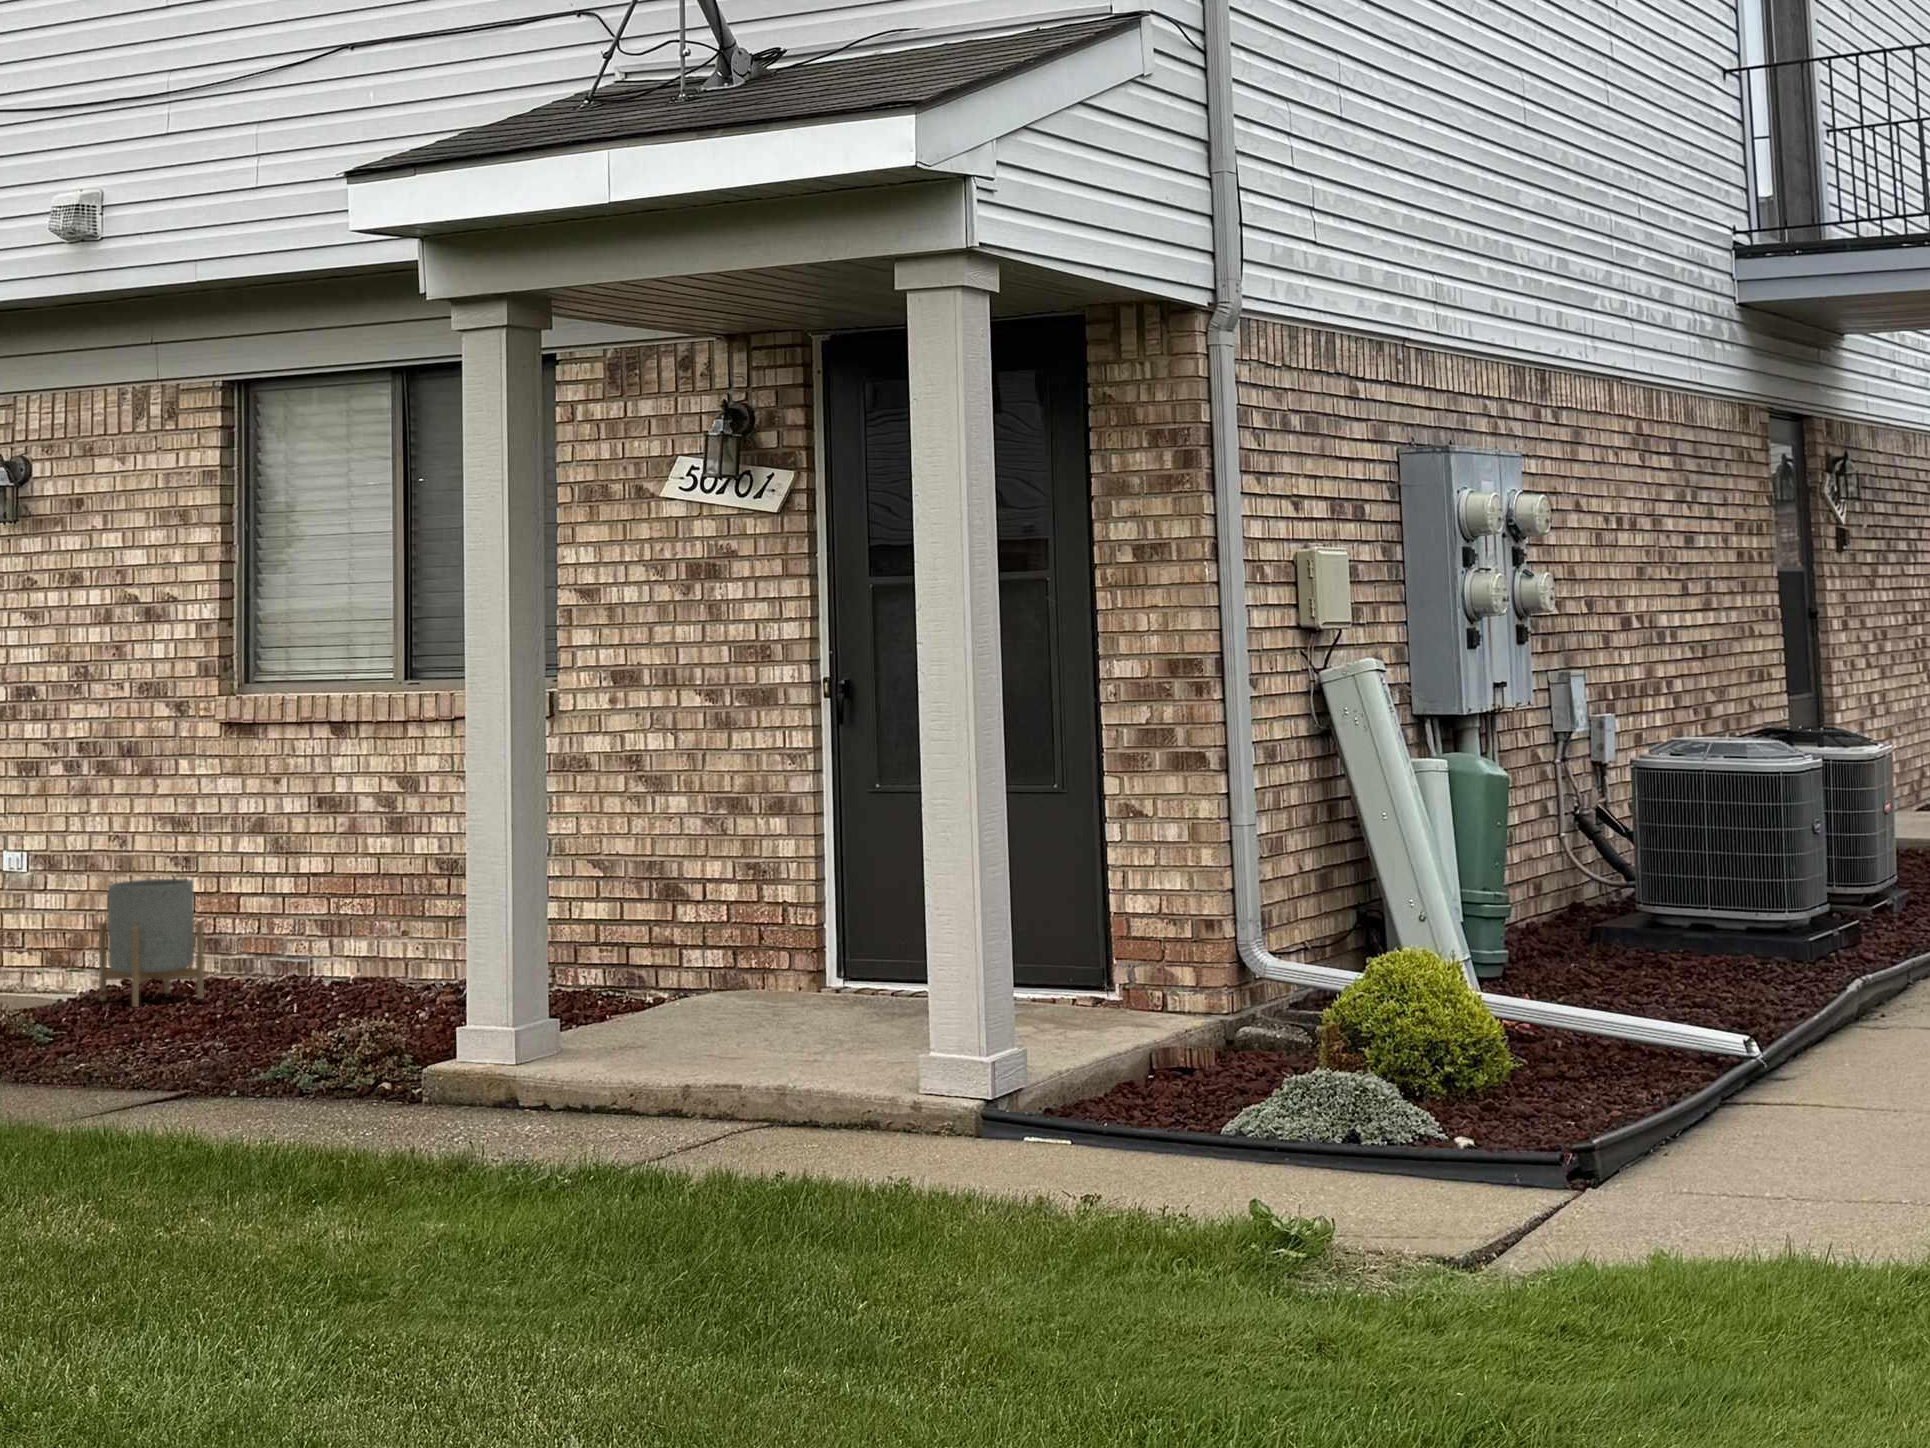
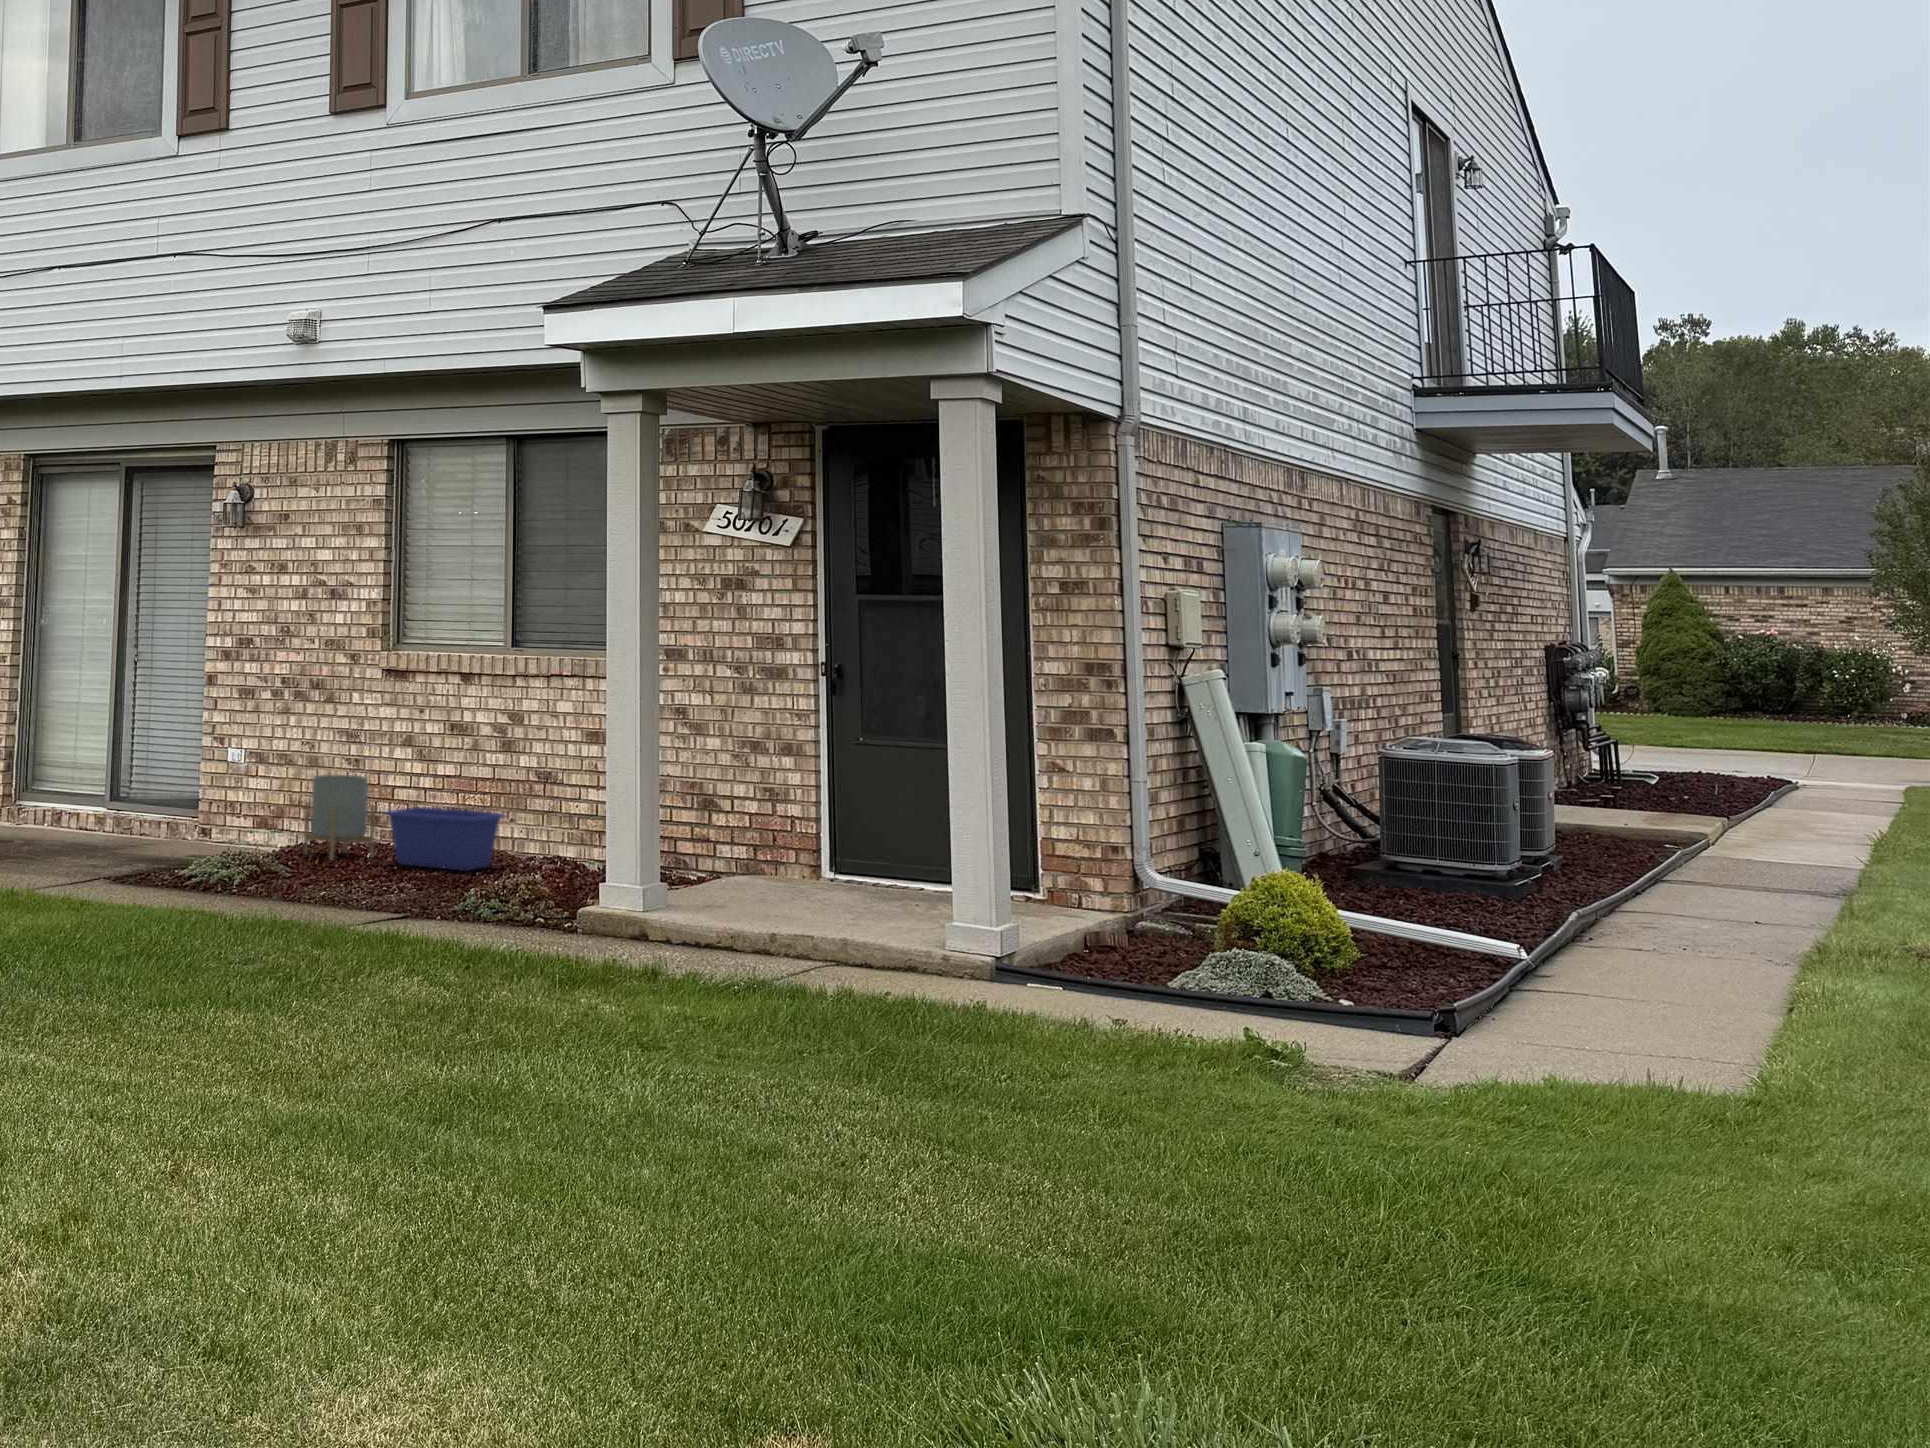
storage bin: none [207,920,391,1011] -> present [384,807,505,871]

